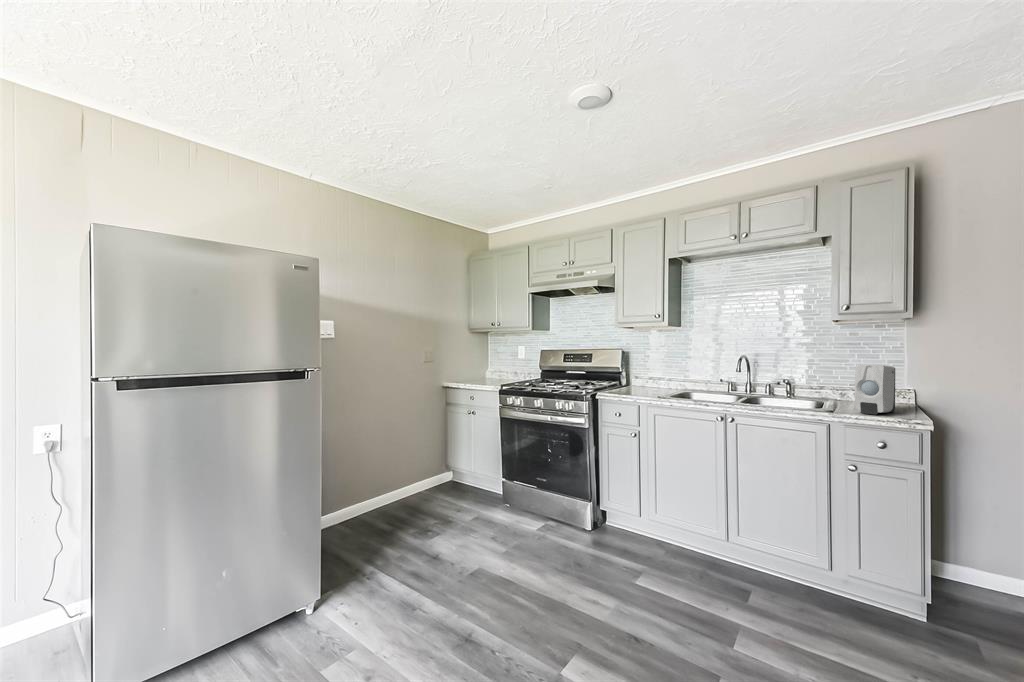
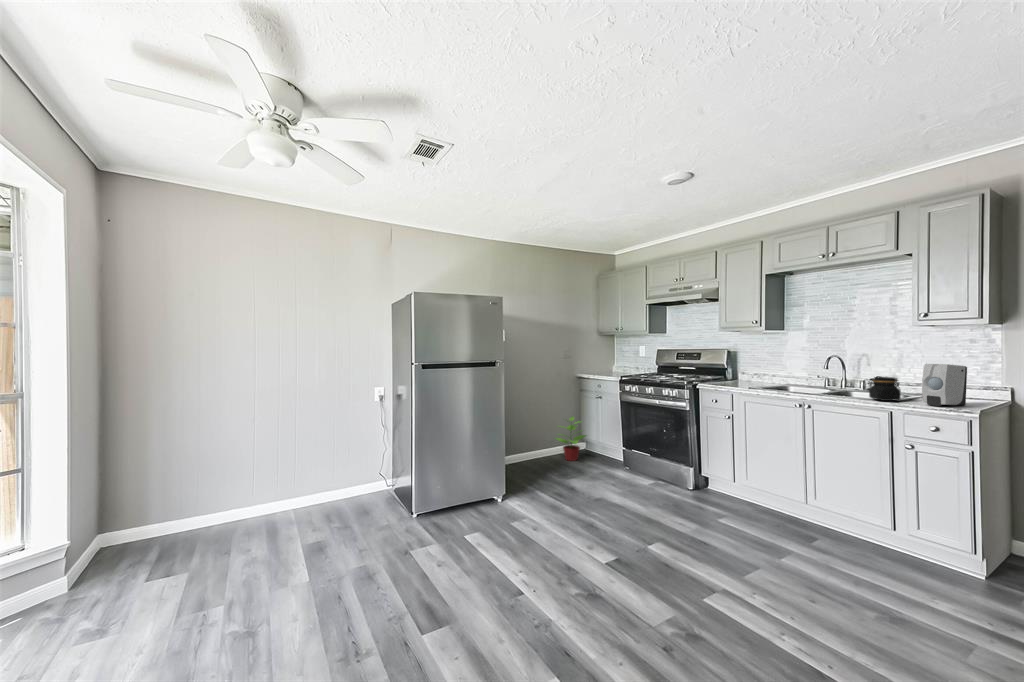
jar: none [794,381,828,409] -> present [868,377,901,401]
potted plant: none [412,439,457,500] -> present [556,416,586,461]

